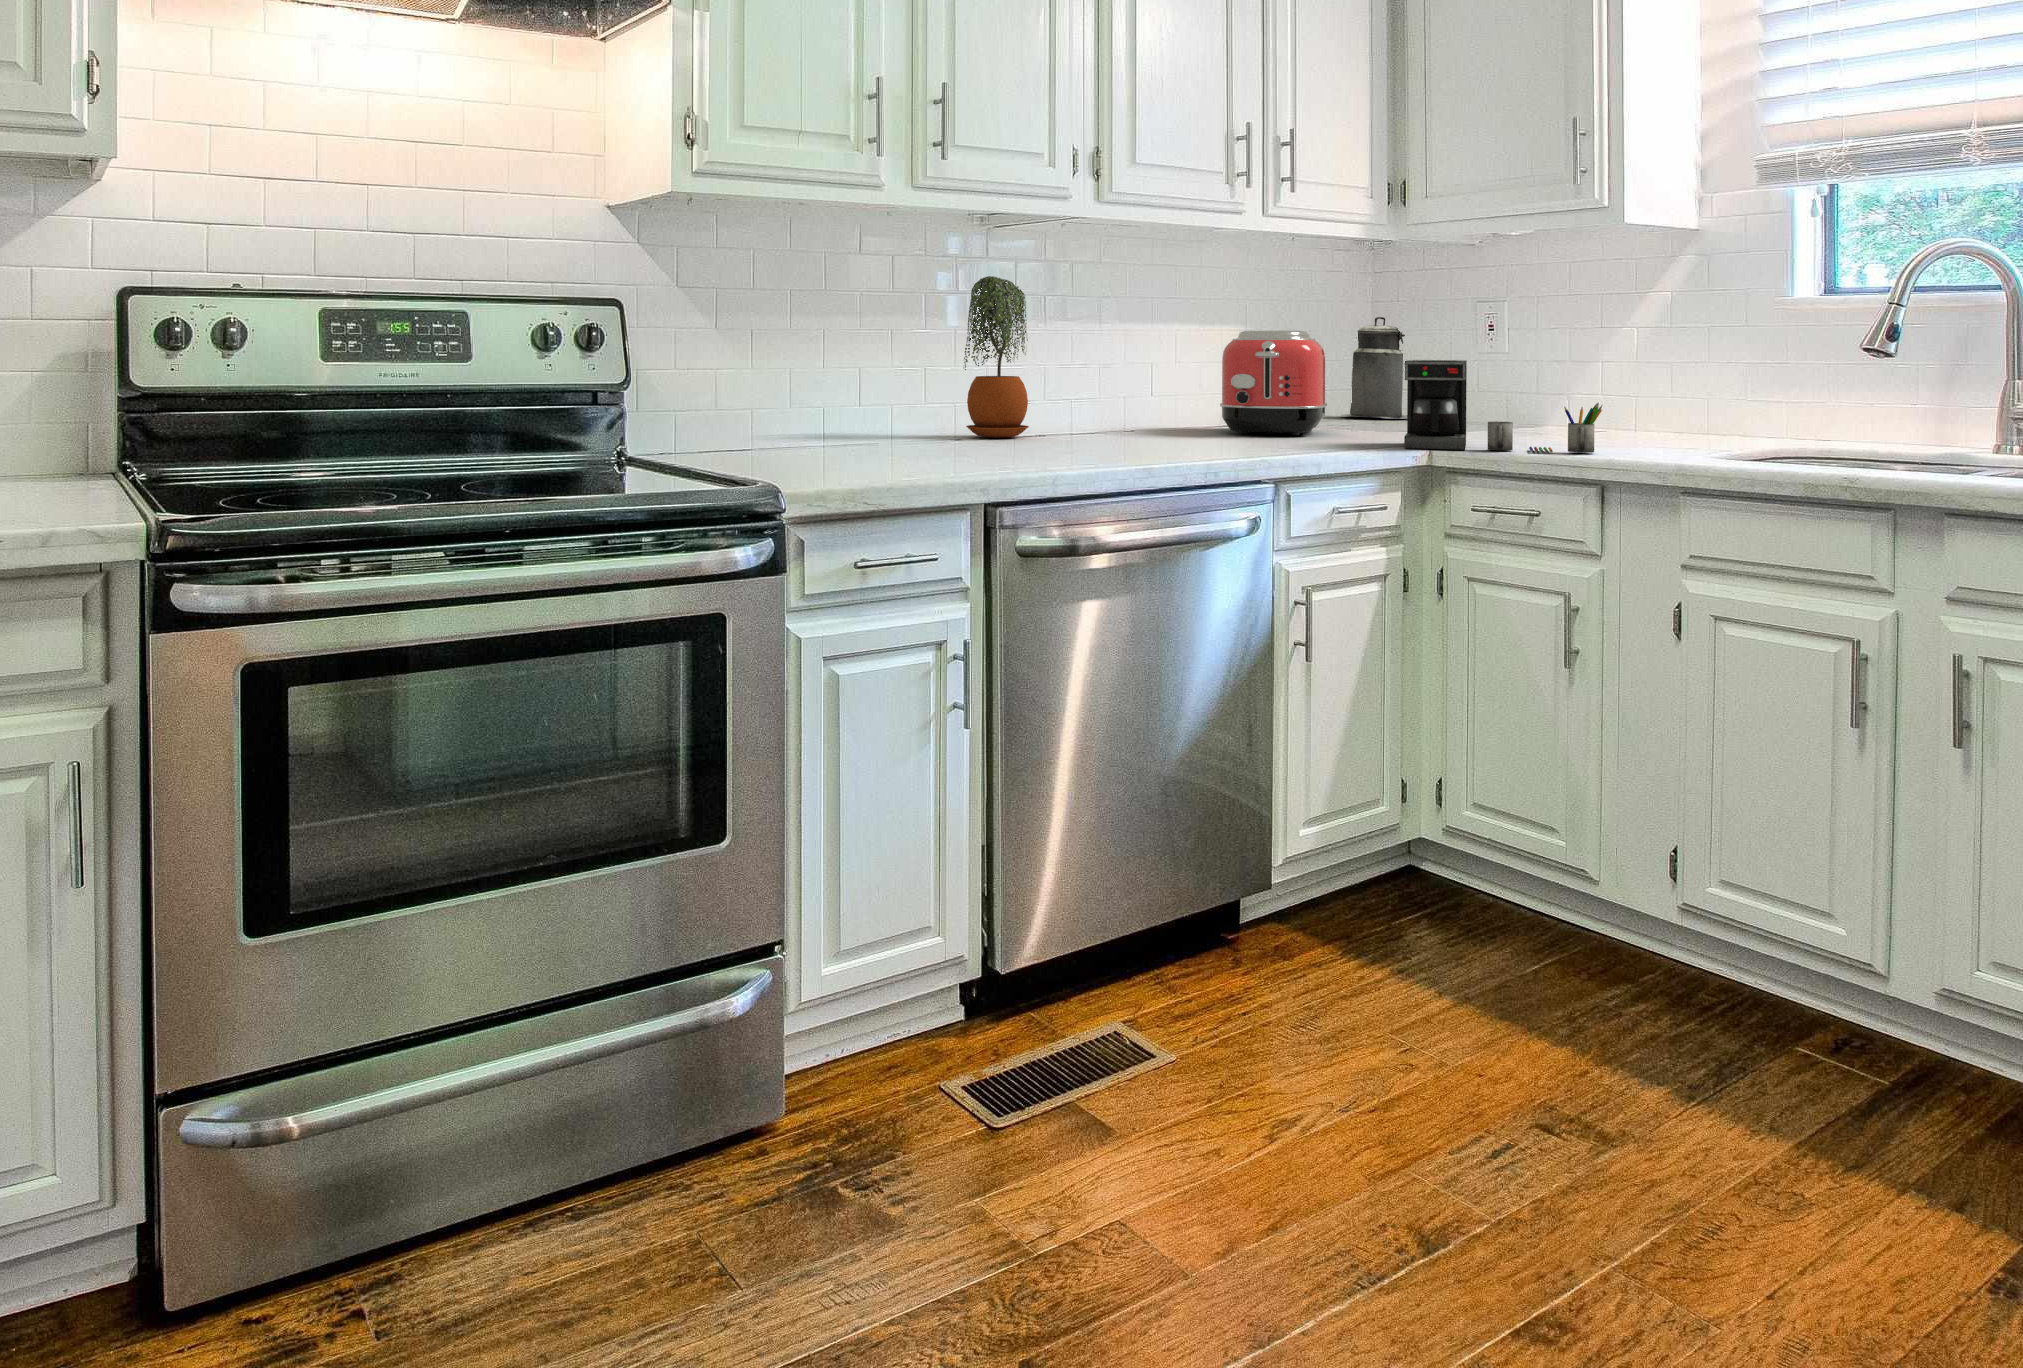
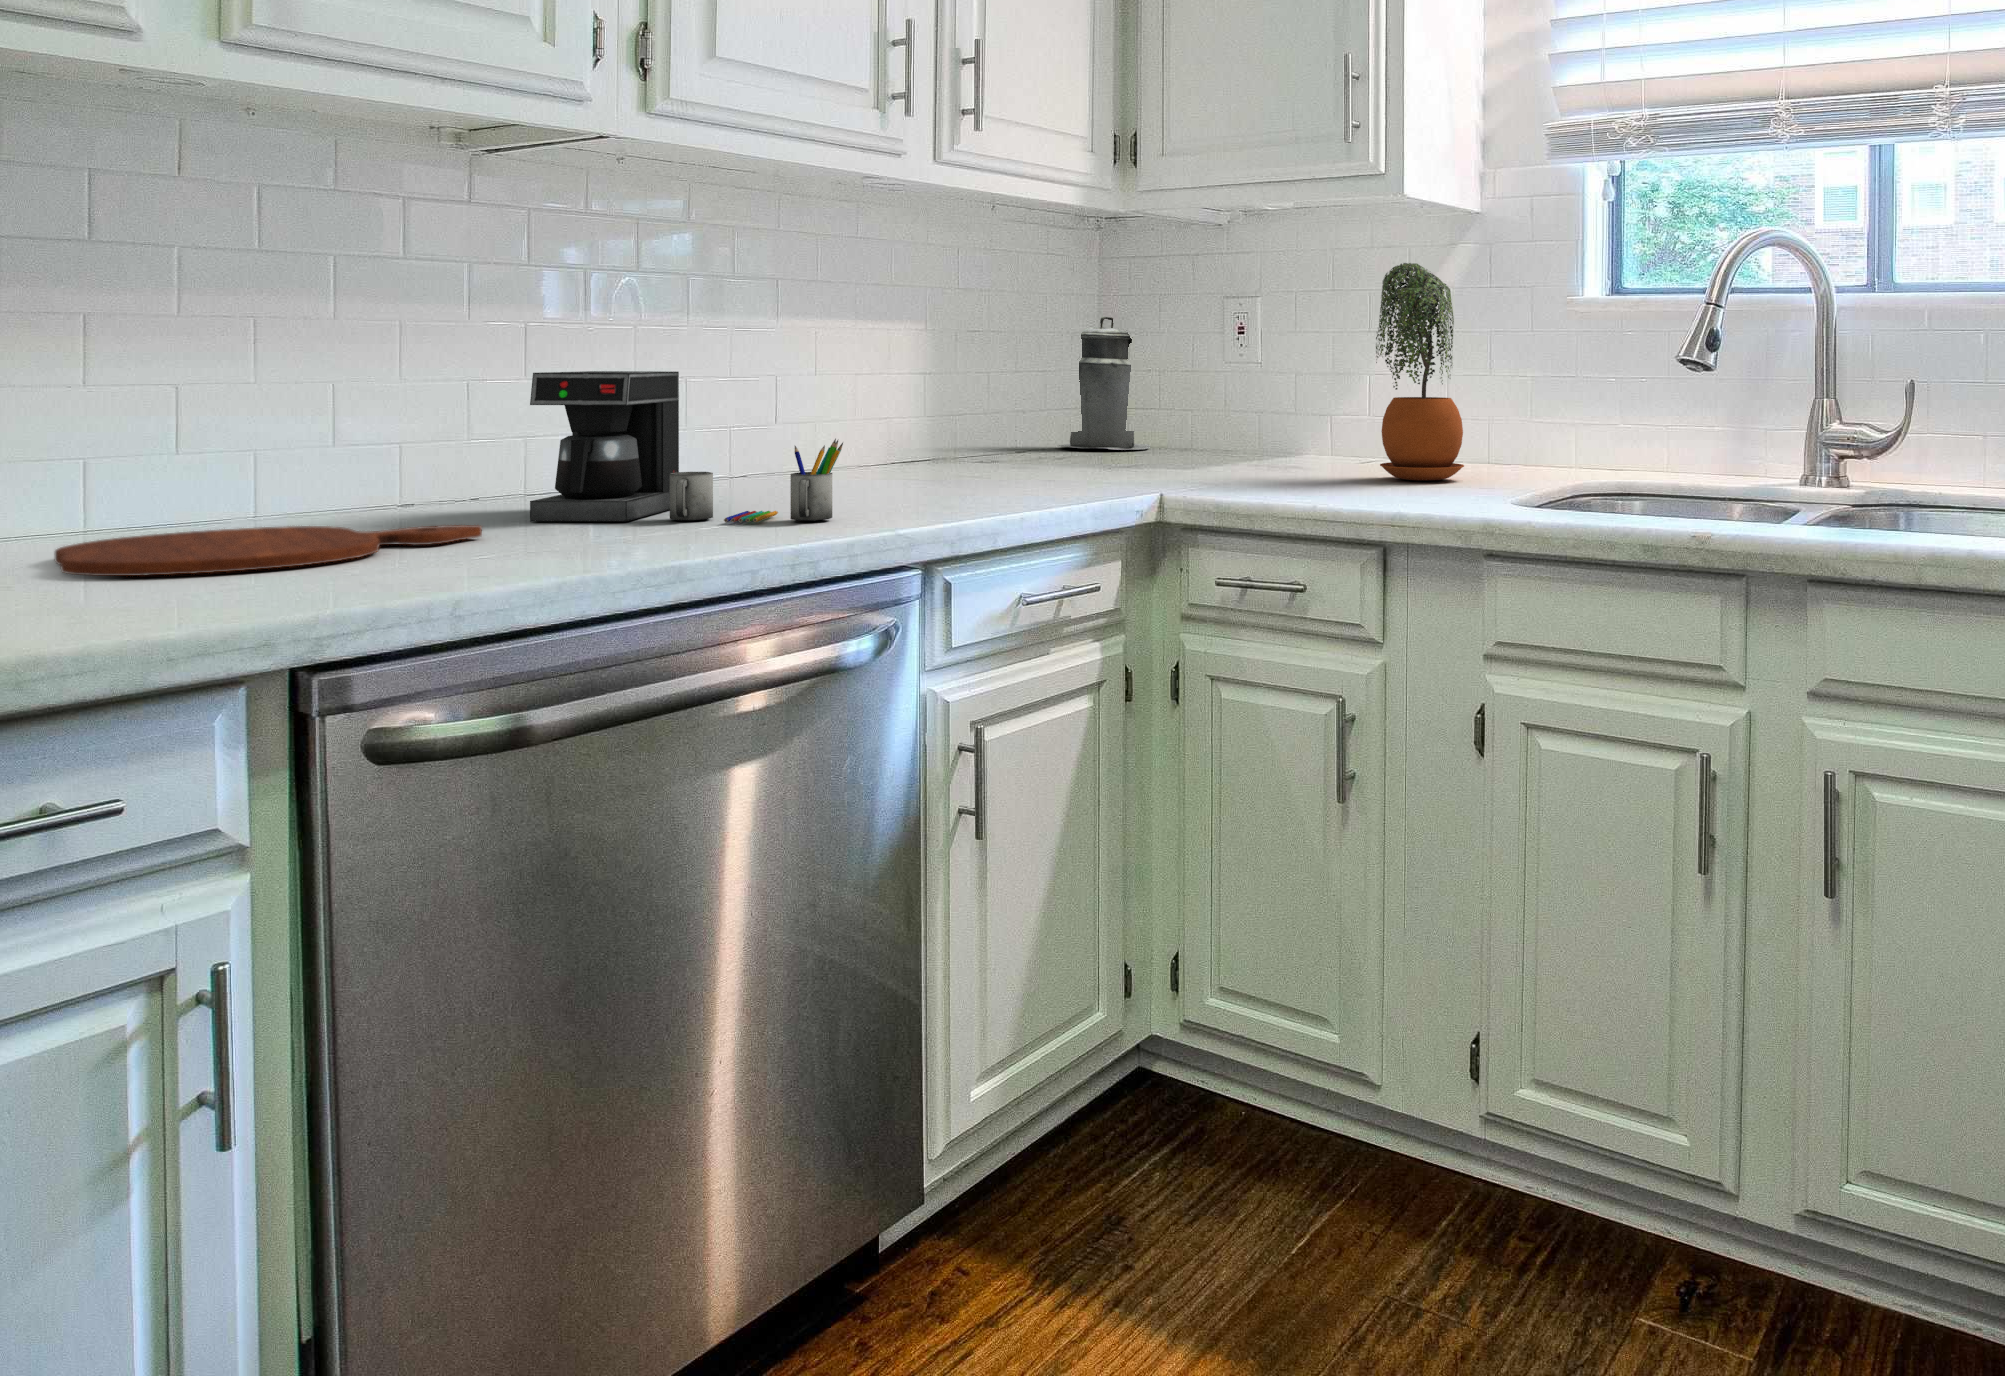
potted plant: present [964,276,1029,438] -> present [1376,263,1464,480]
toaster: present [1220,331,1327,436] -> none [873,330,1028,483]
coffee maker: present [1404,360,1602,453] -> present [530,371,843,522]
cutting board: none [841,444,1025,461] -> present [55,525,482,576]

